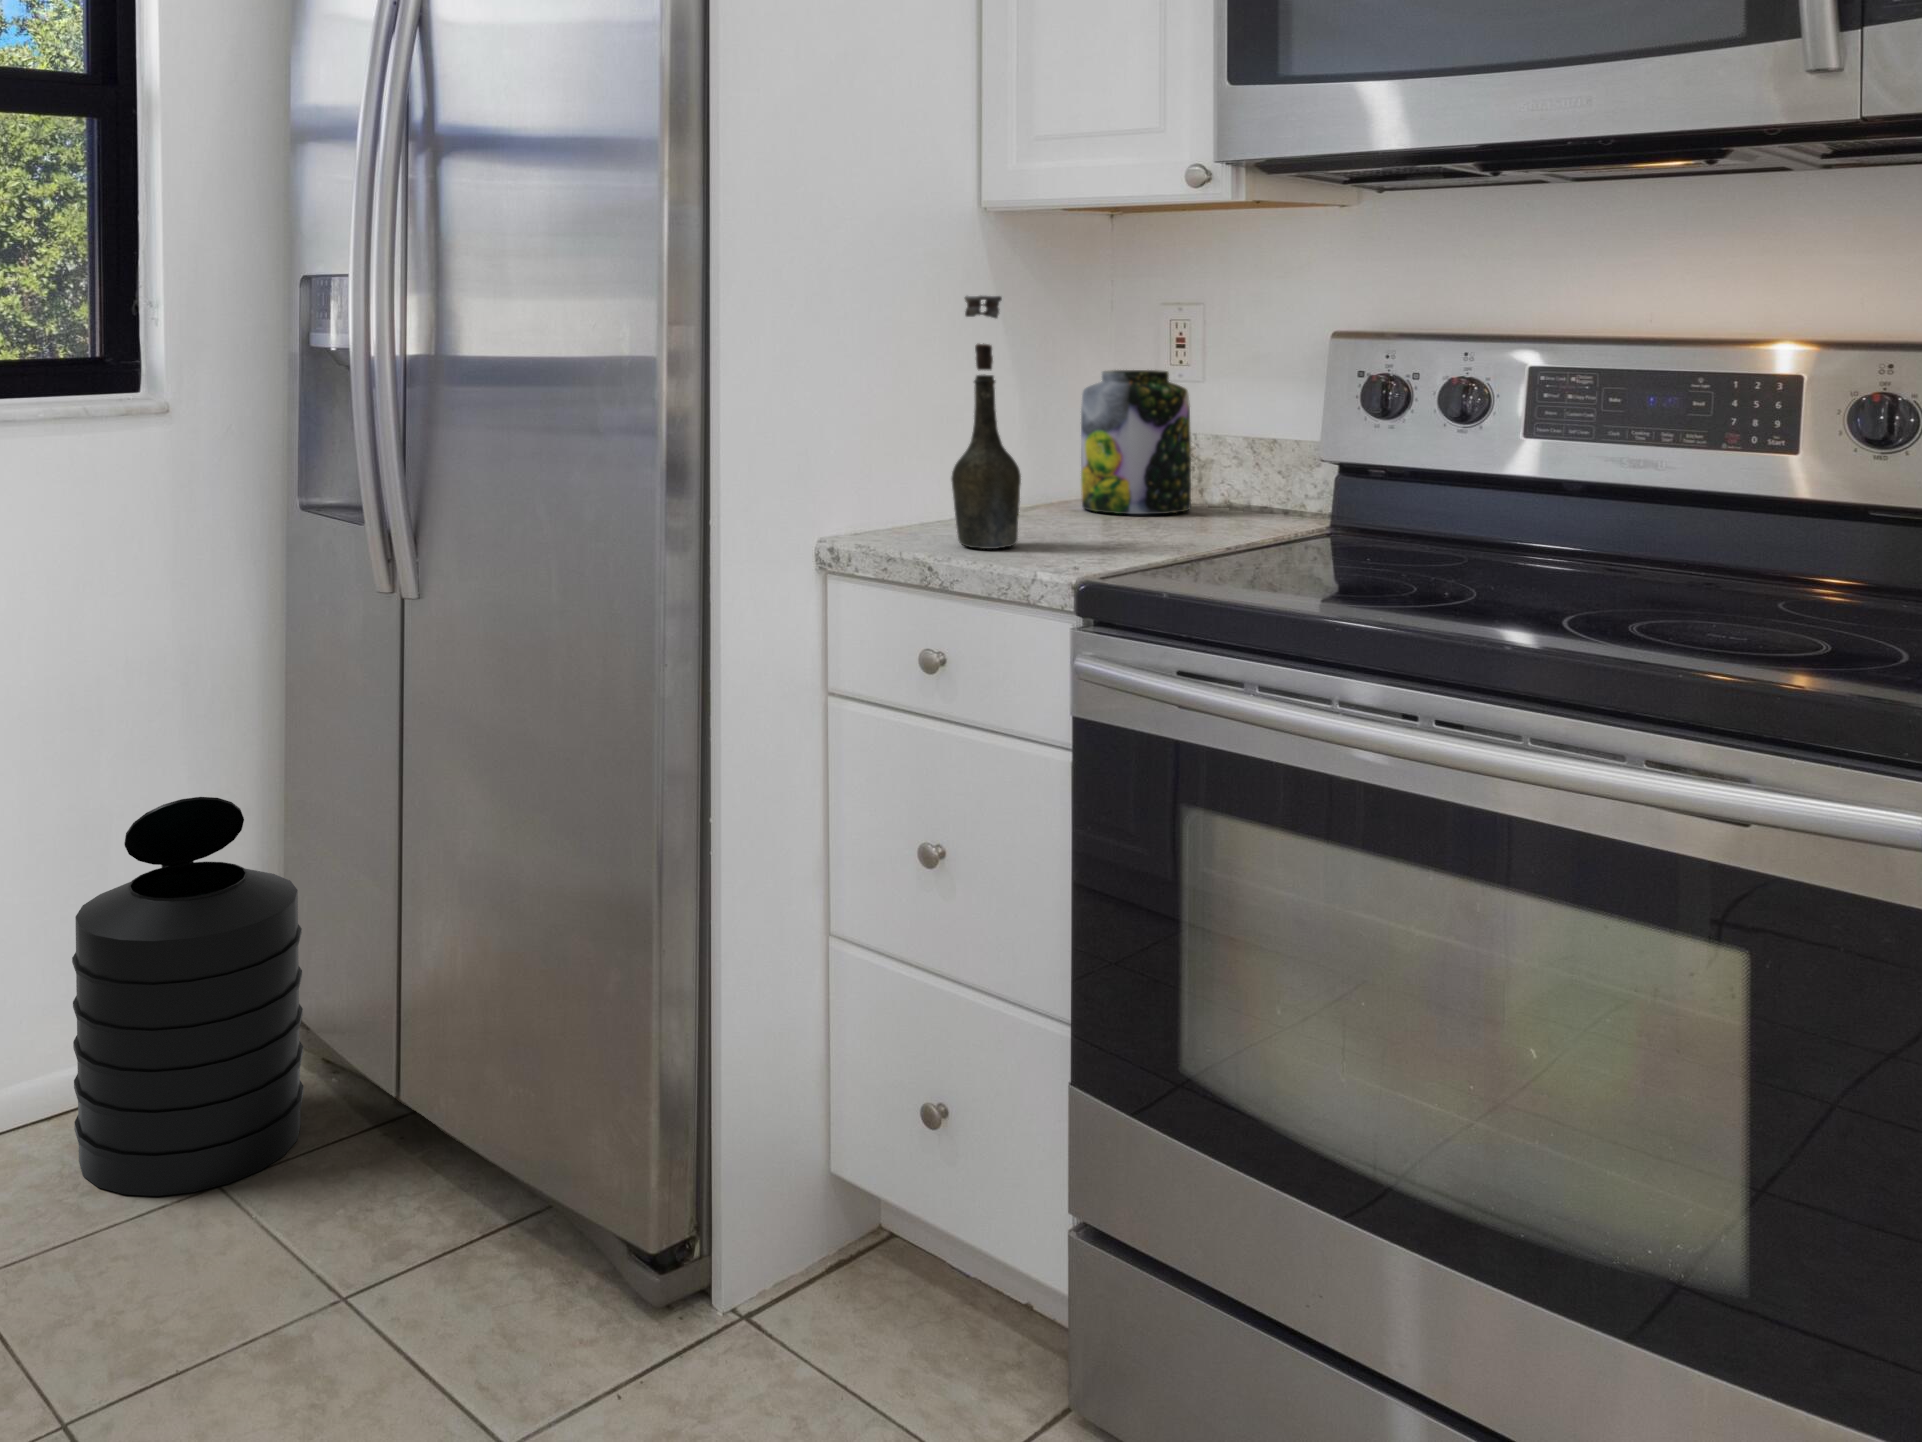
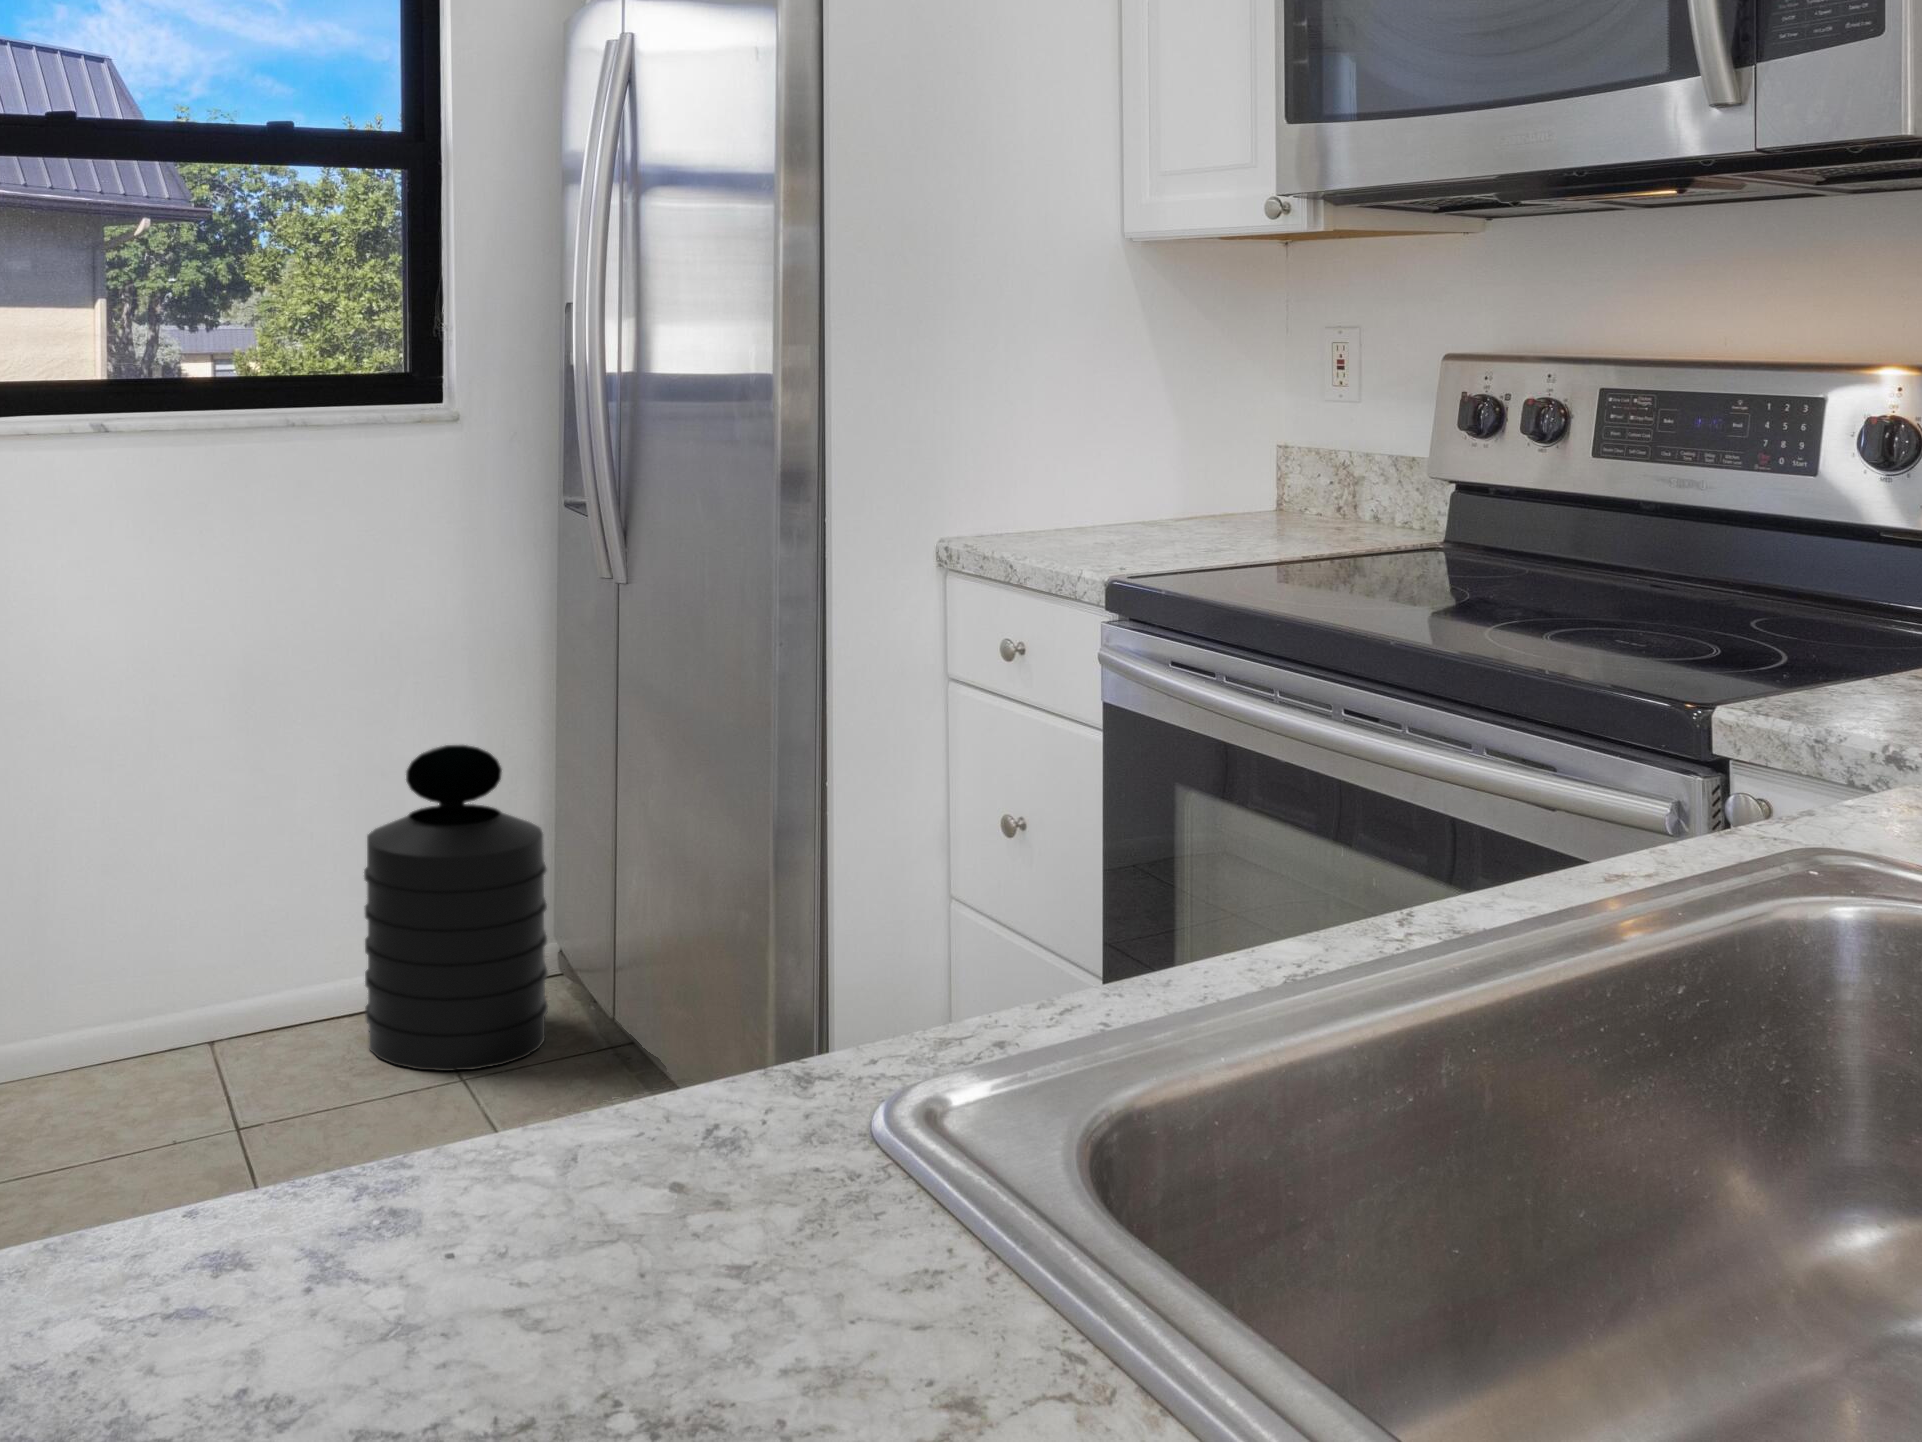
bottle: present [951,296,1021,549] -> none [1039,318,1103,549]
jar: present [1081,370,1191,514] -> none [1228,392,1337,531]

